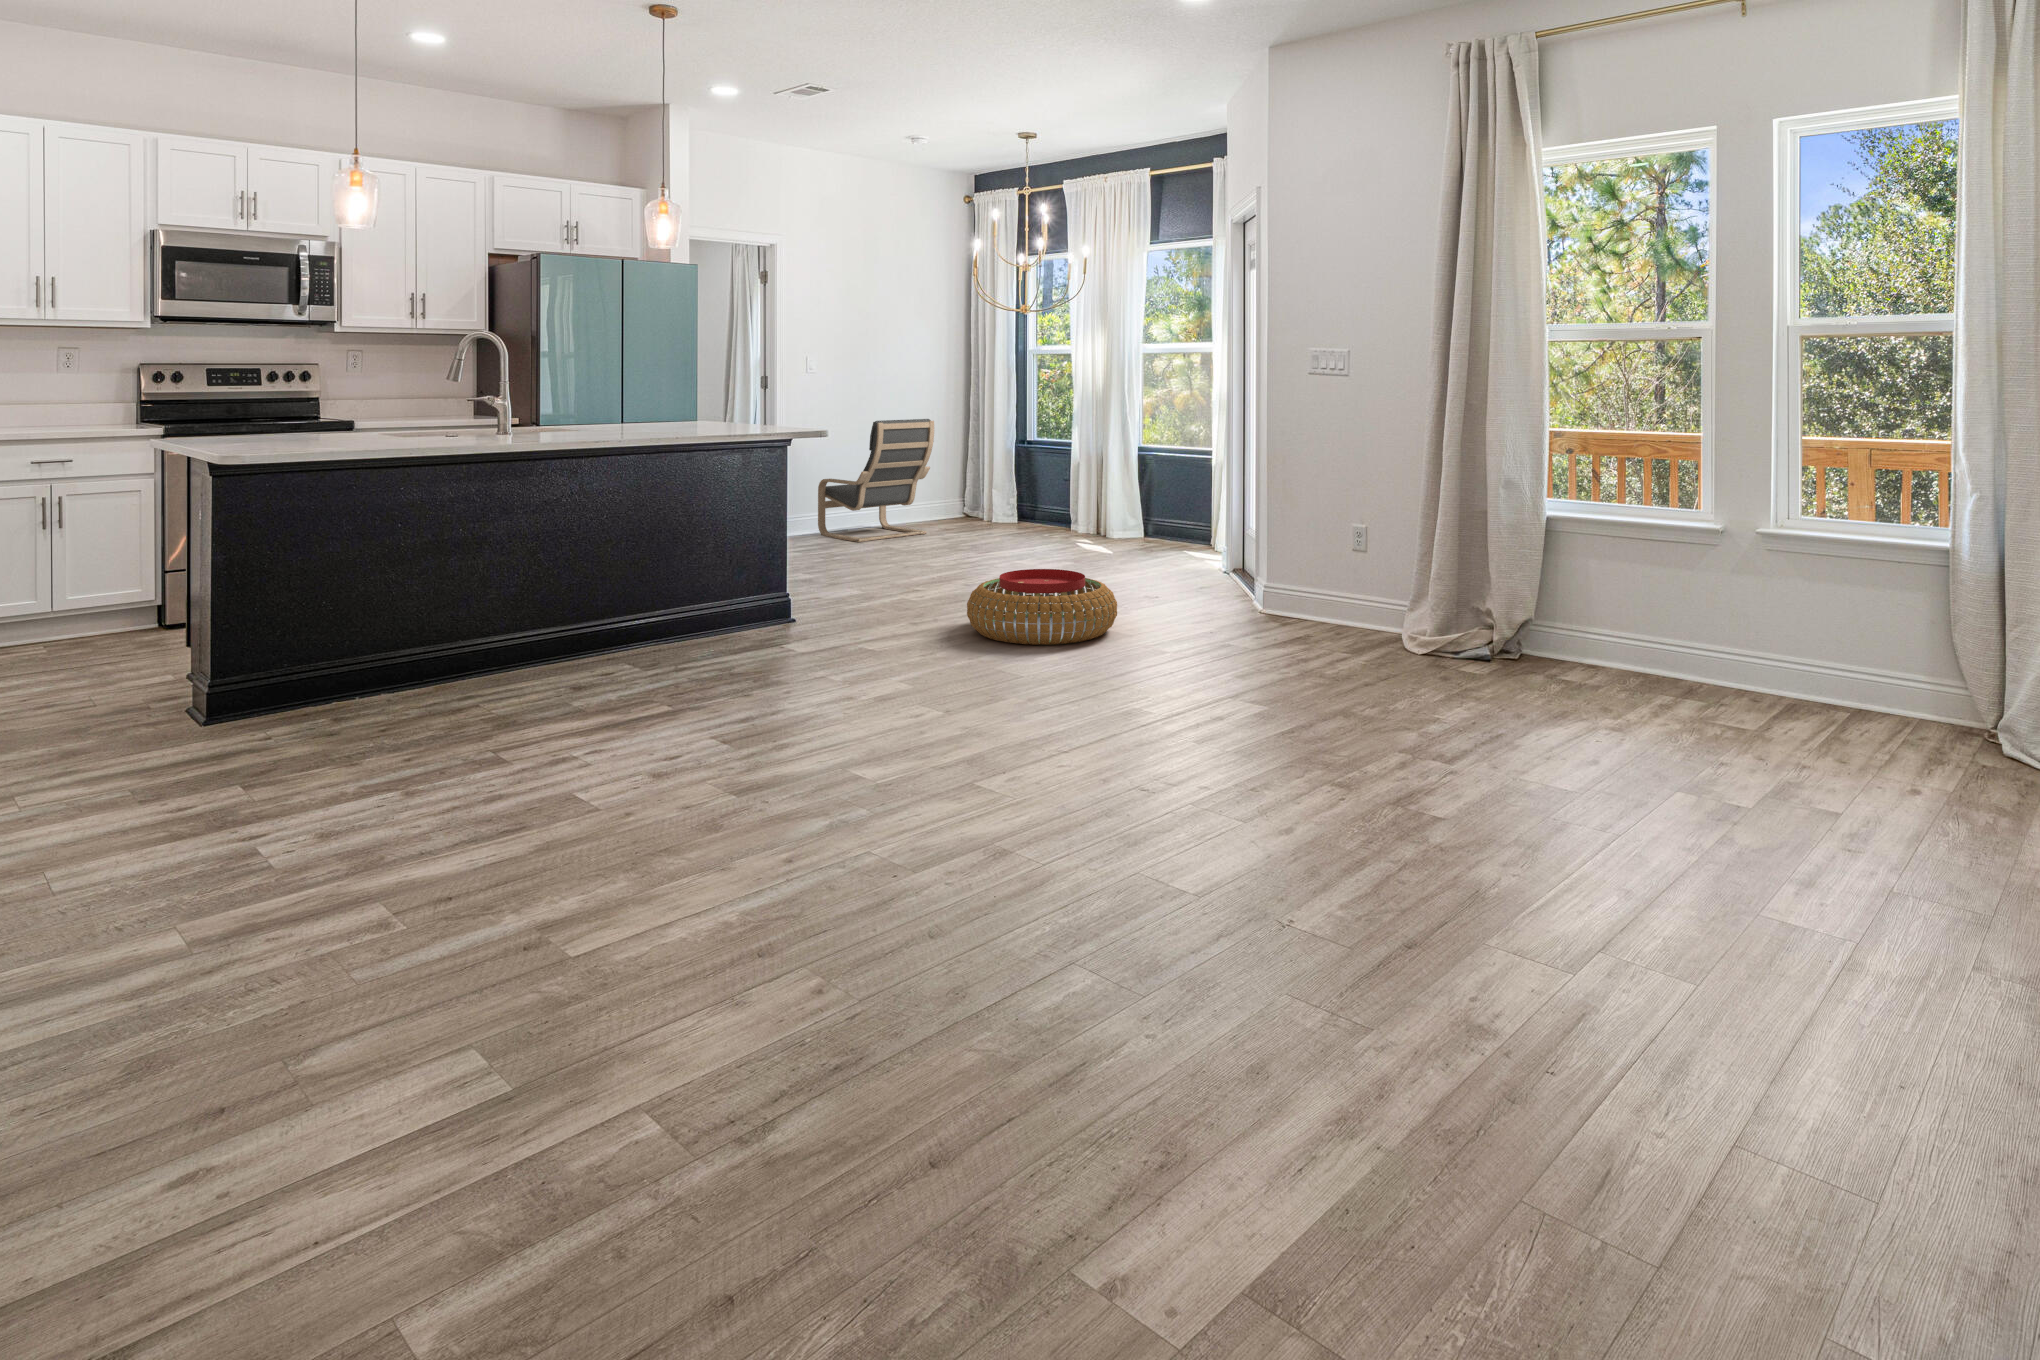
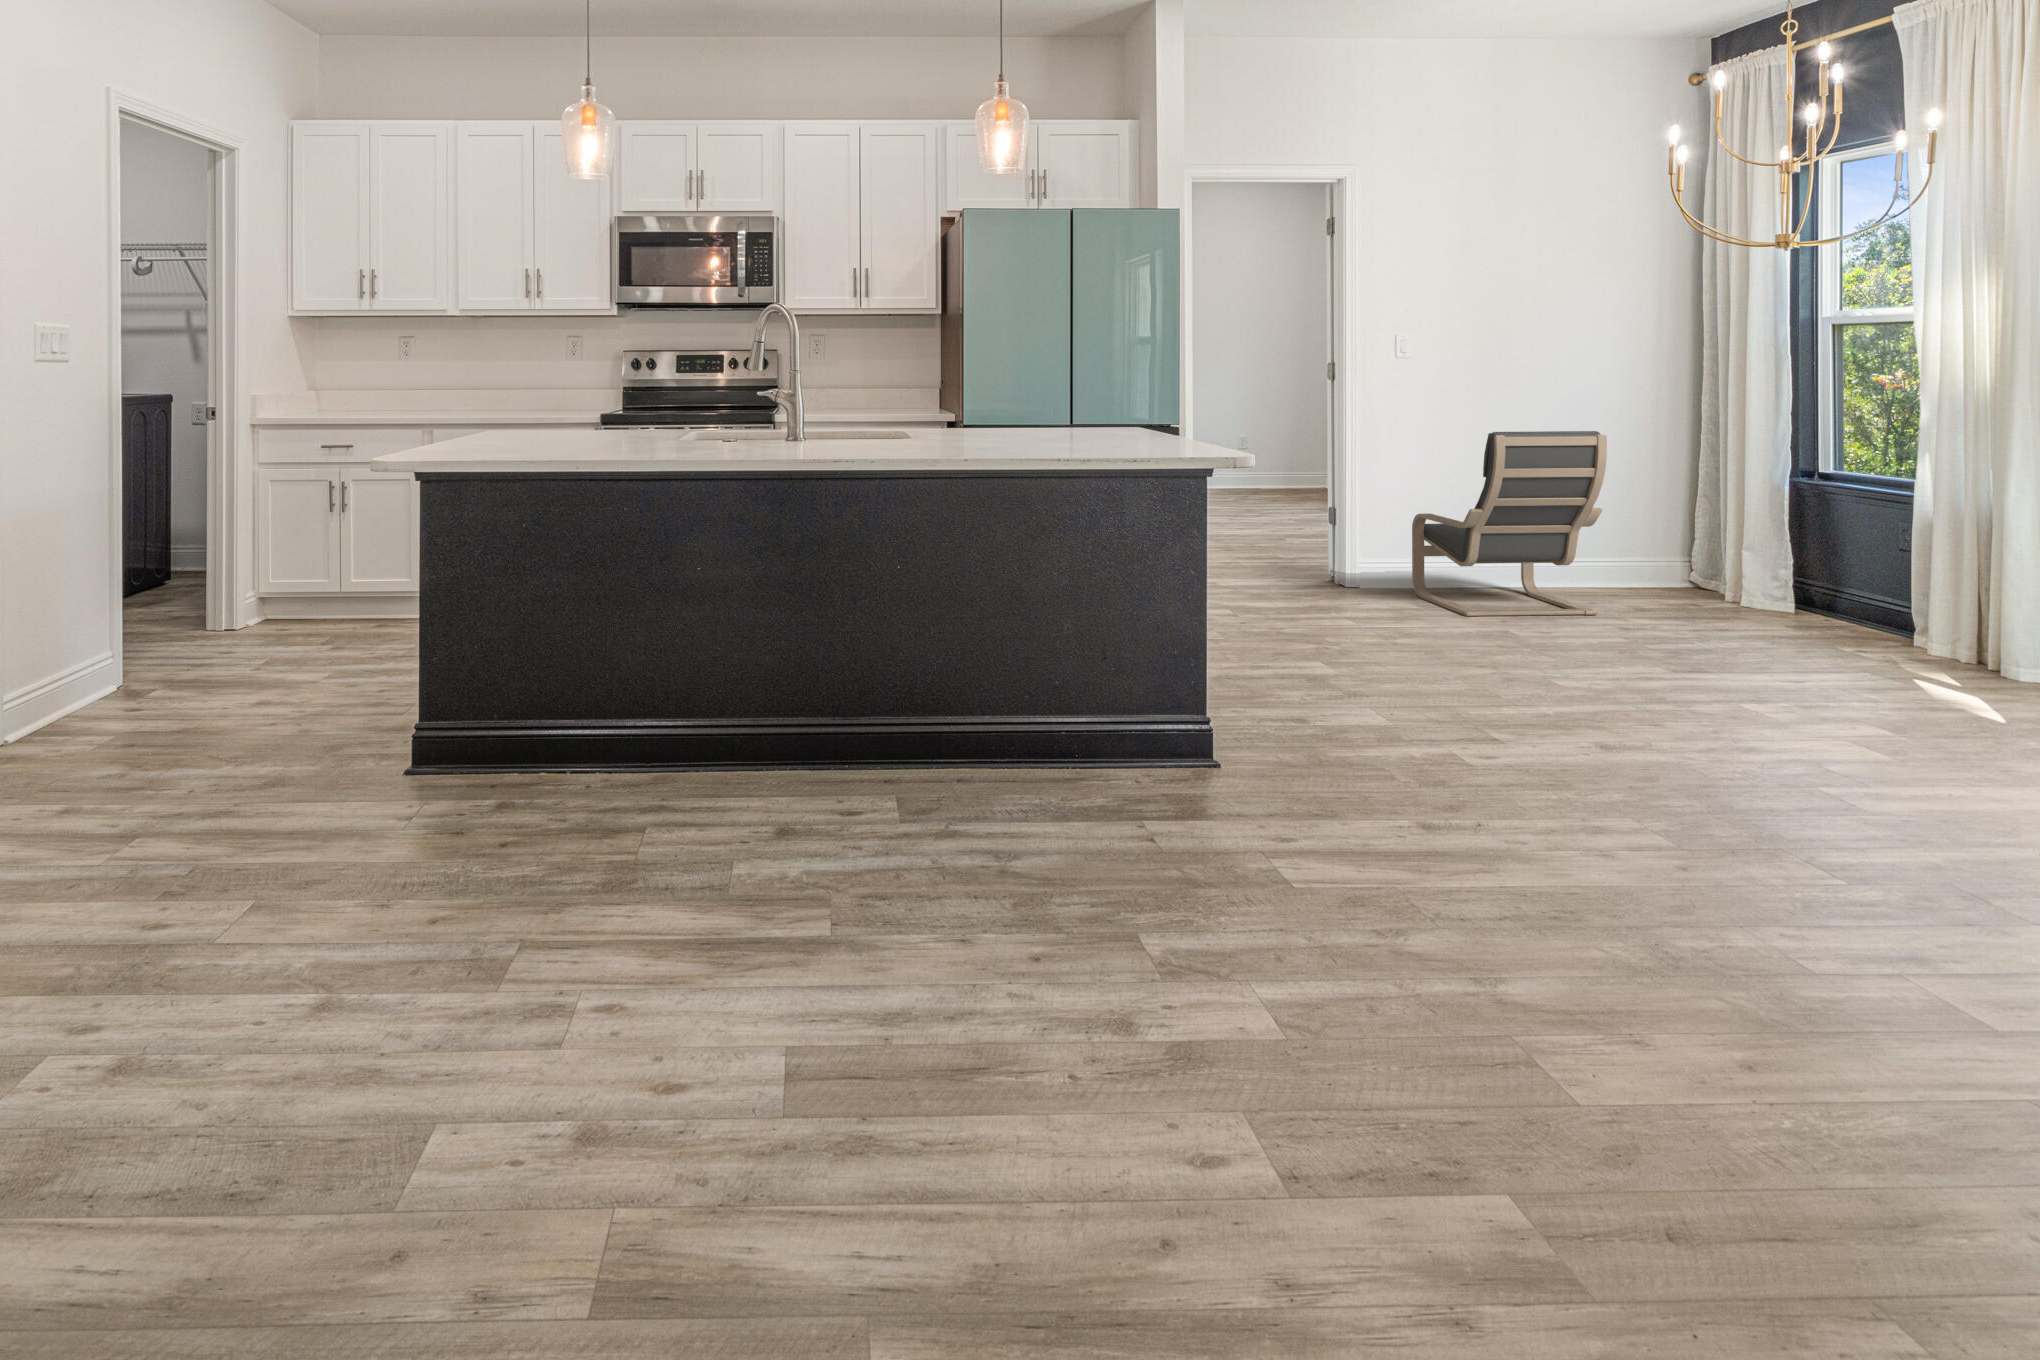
pouf: present [967,569,1117,645] -> none [1520,772,1935,1000]

